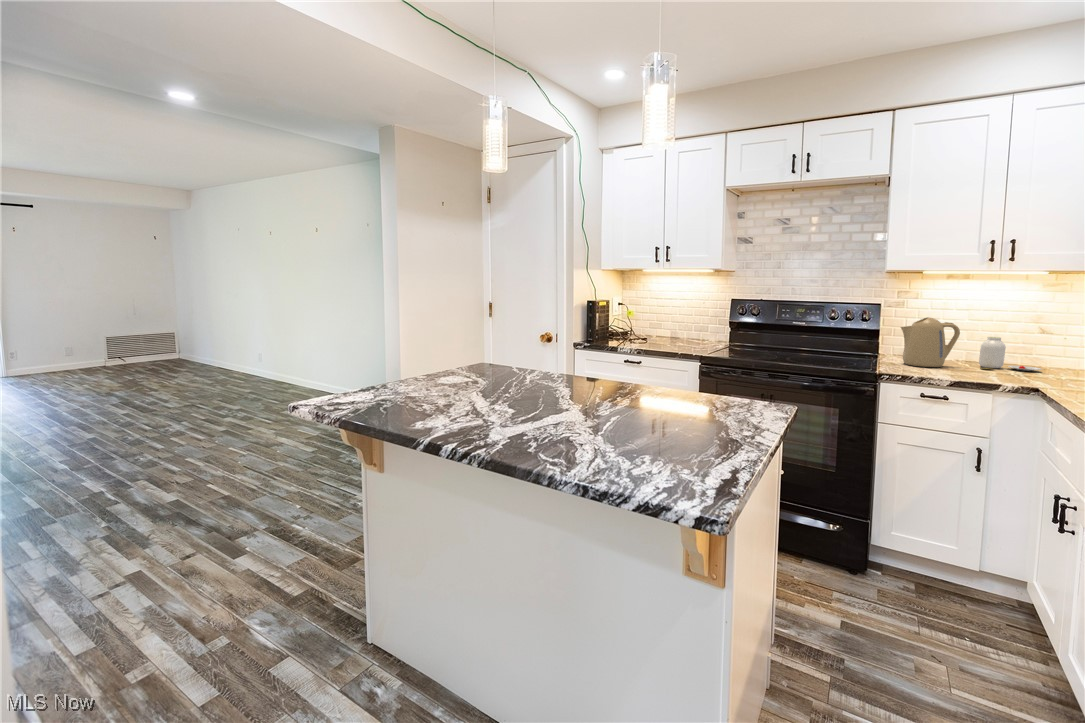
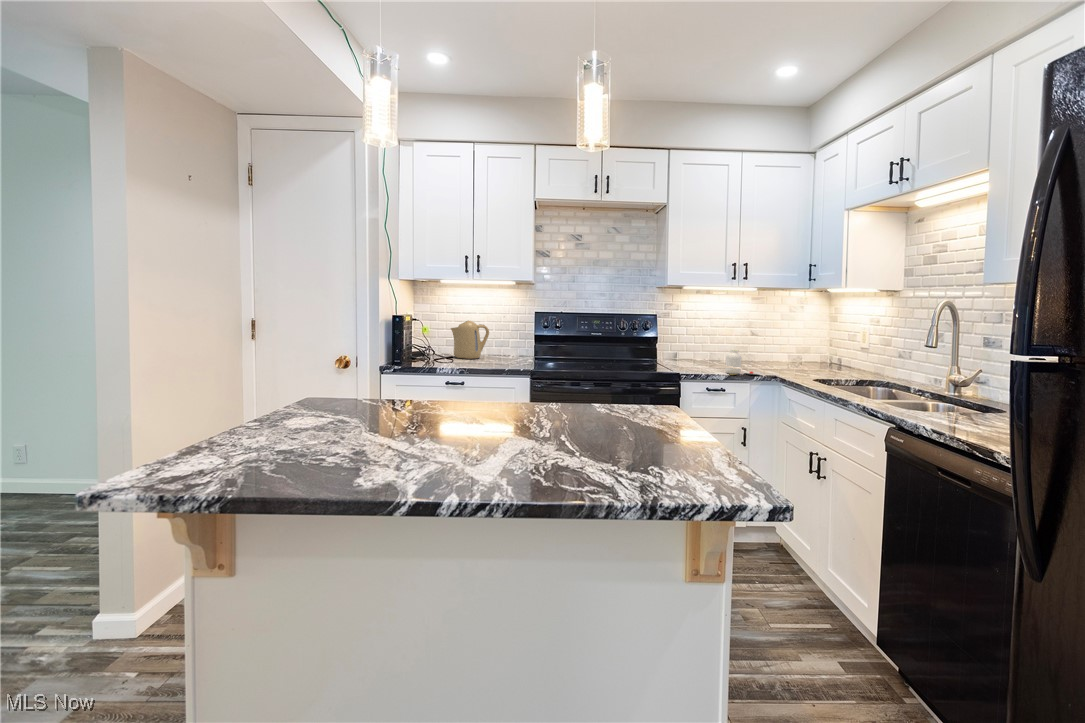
kettle: present [901,317,960,367] -> present [451,320,489,359]

